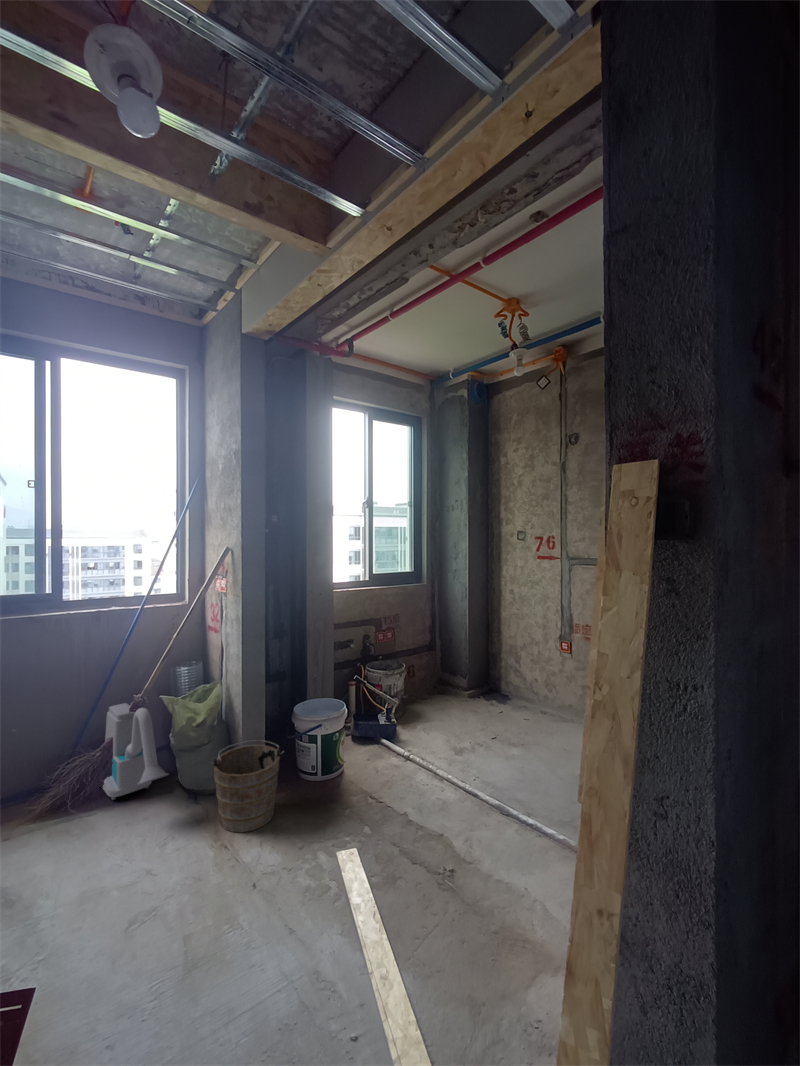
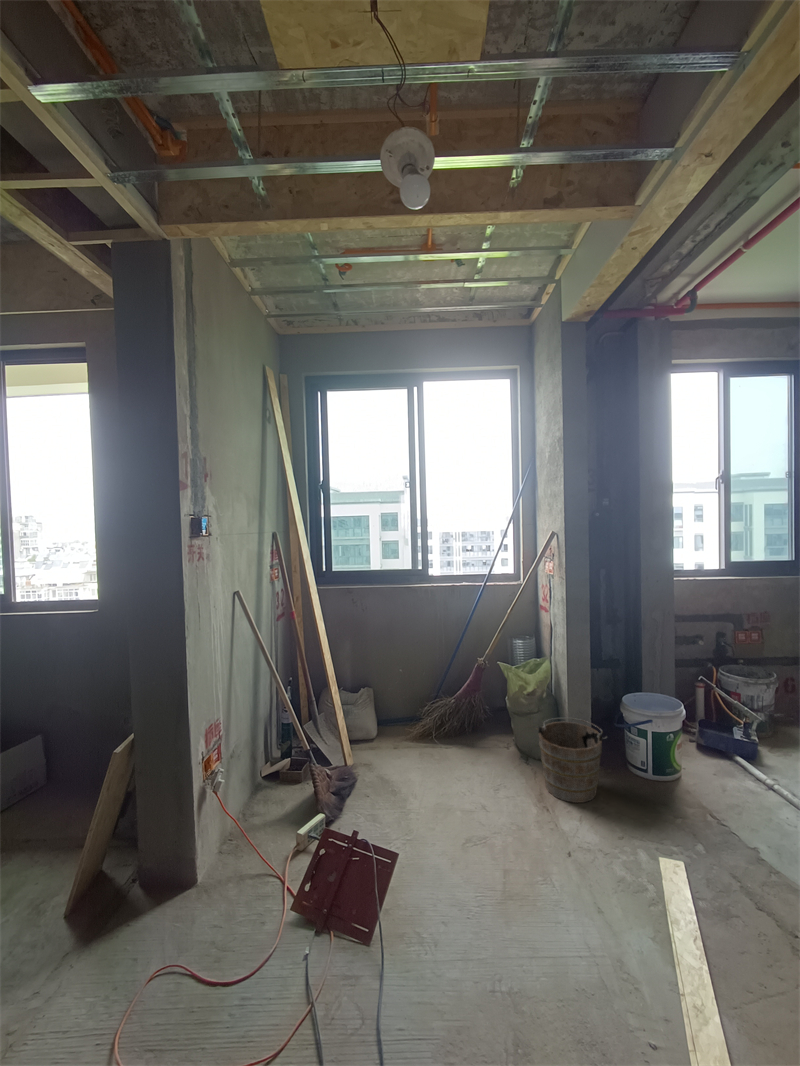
vacuum cleaner: present [103,703,168,800] -> none [453,662,503,738]

